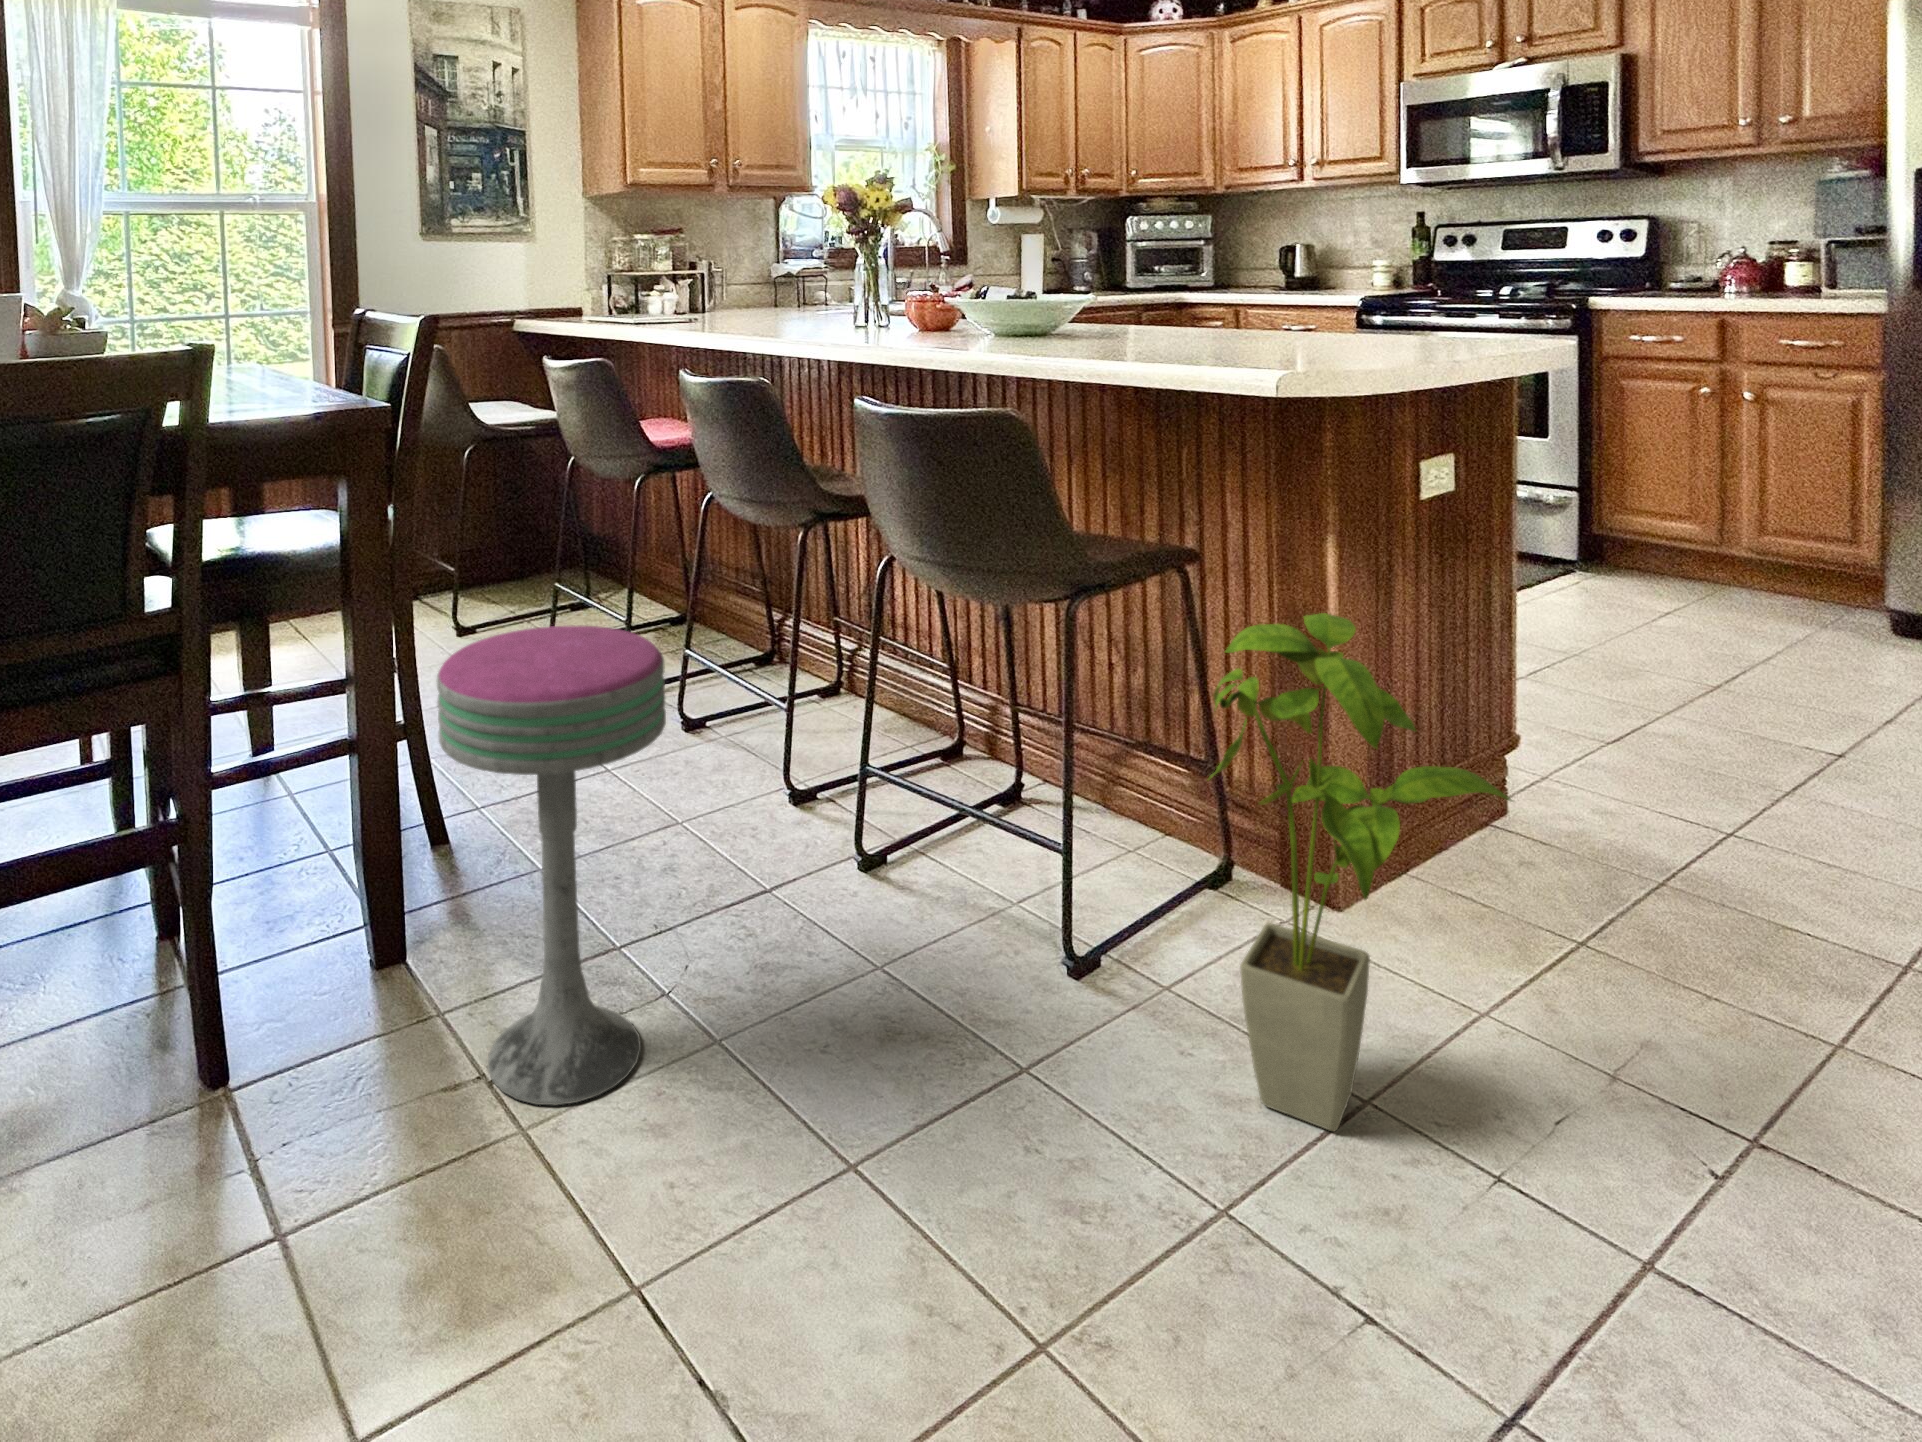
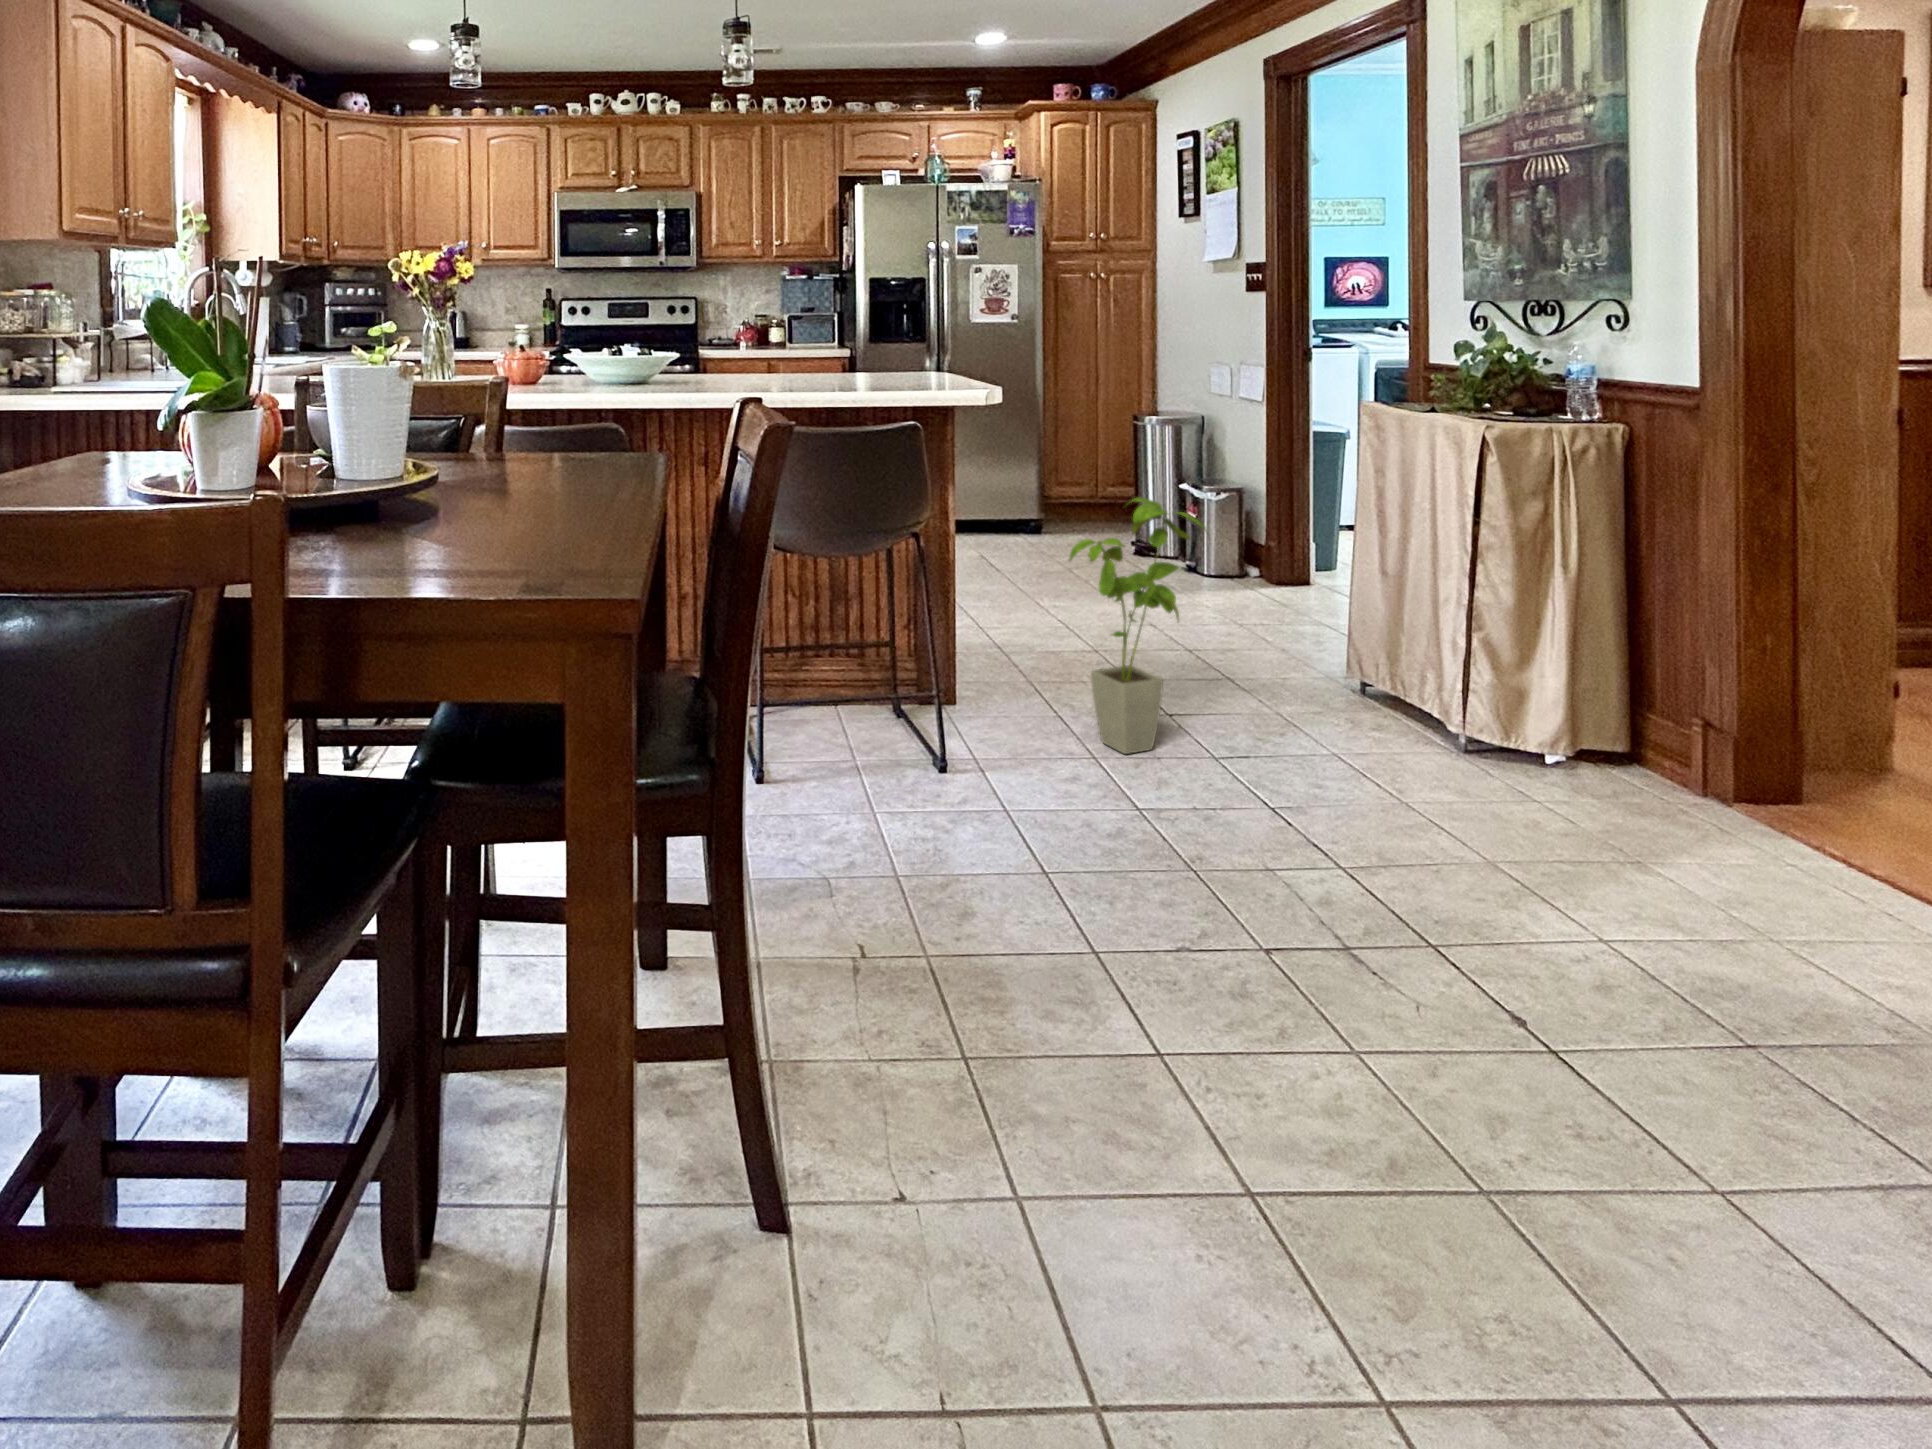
bar stool: present [437,625,666,1105] -> none [853,591,1017,925]

